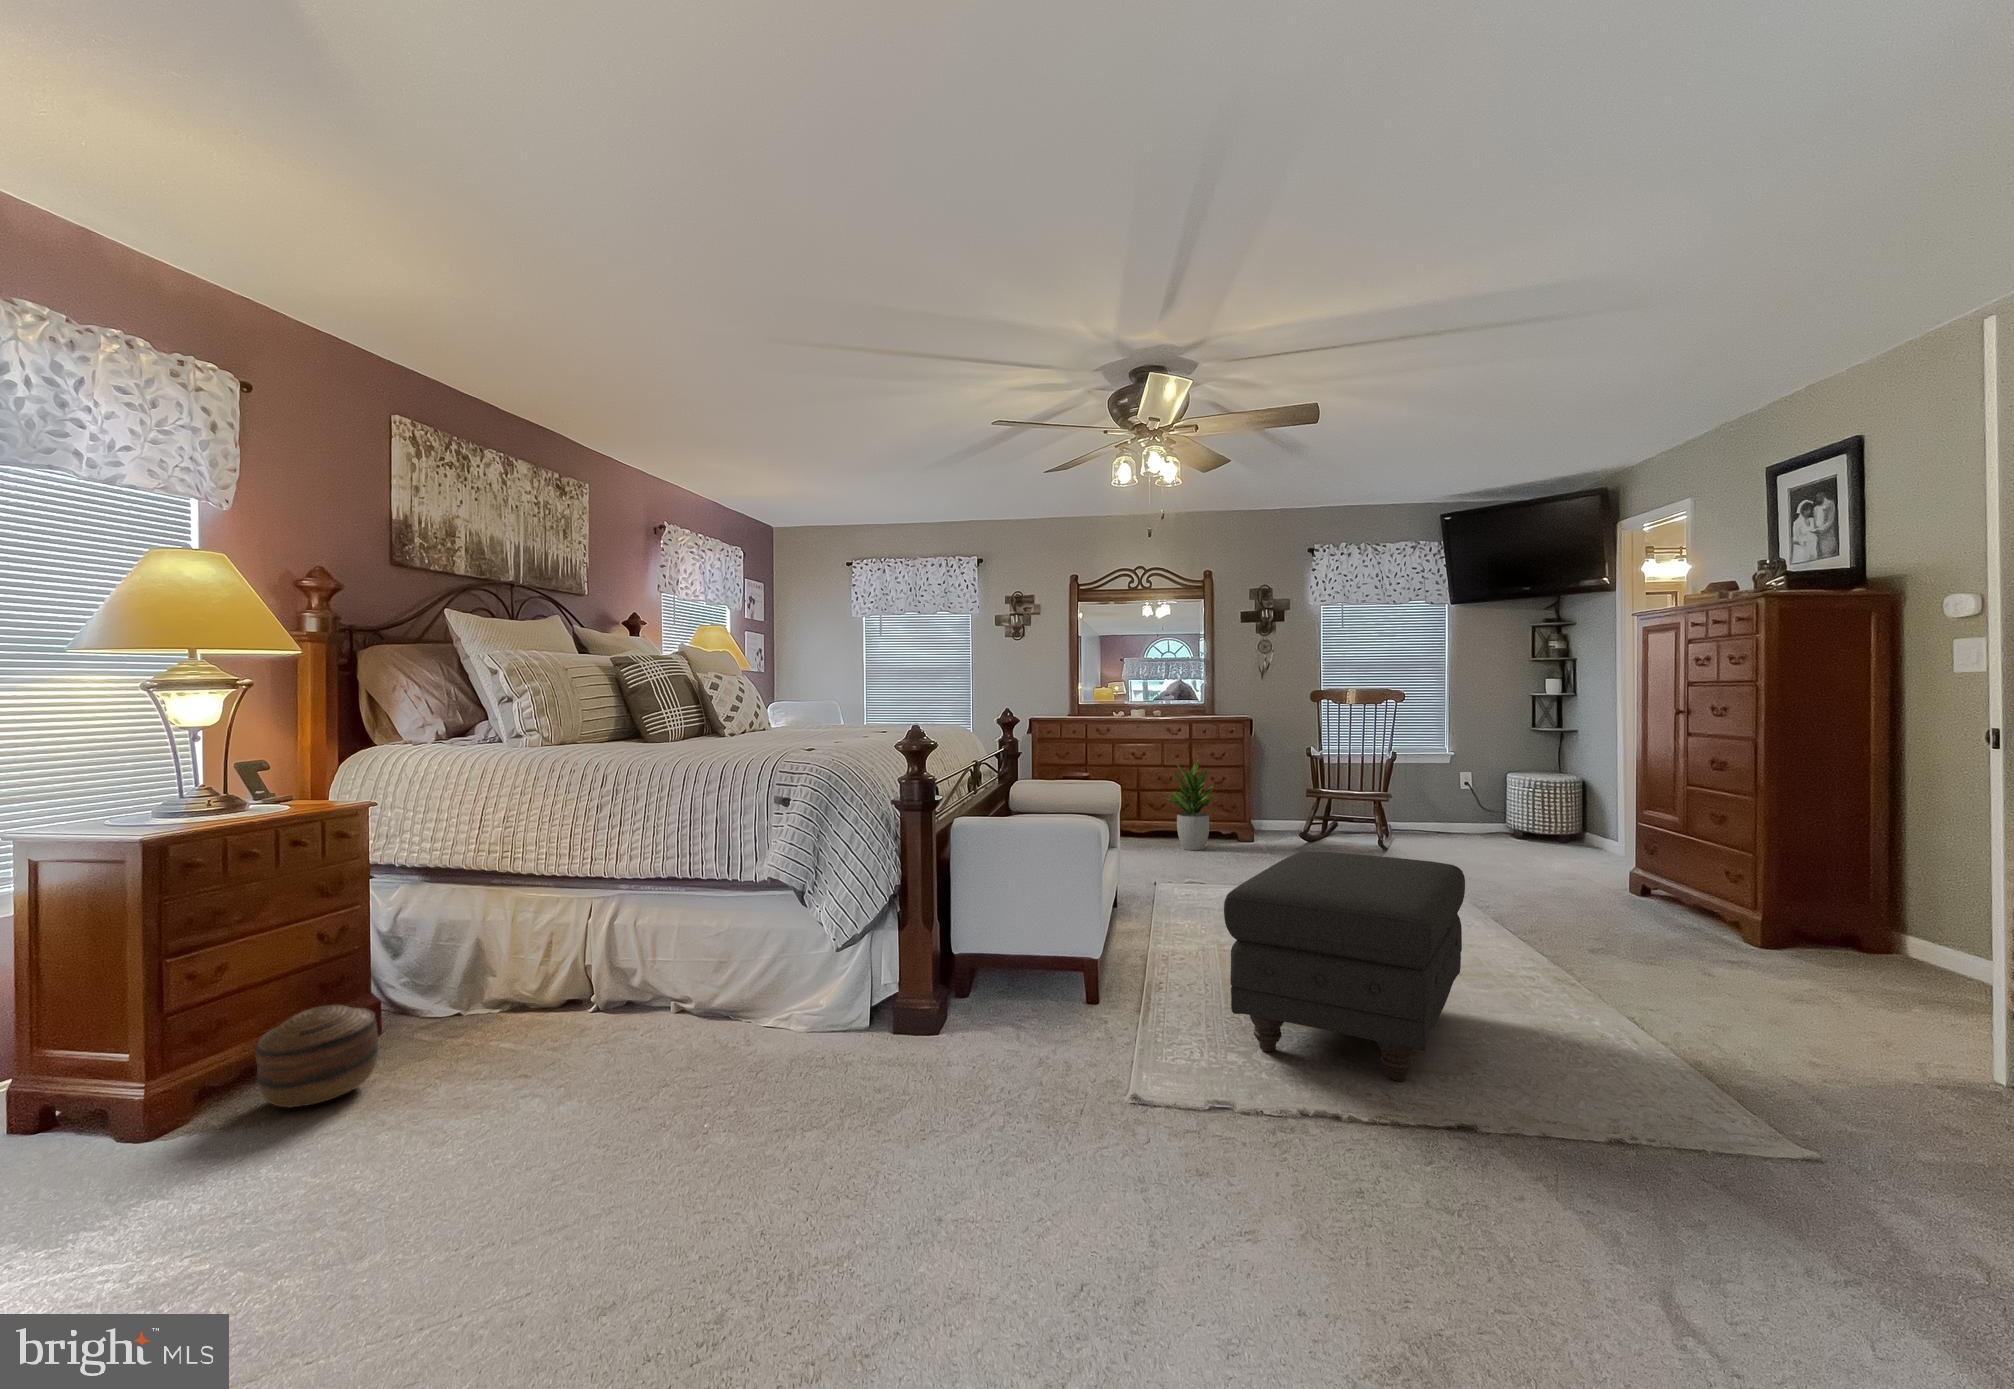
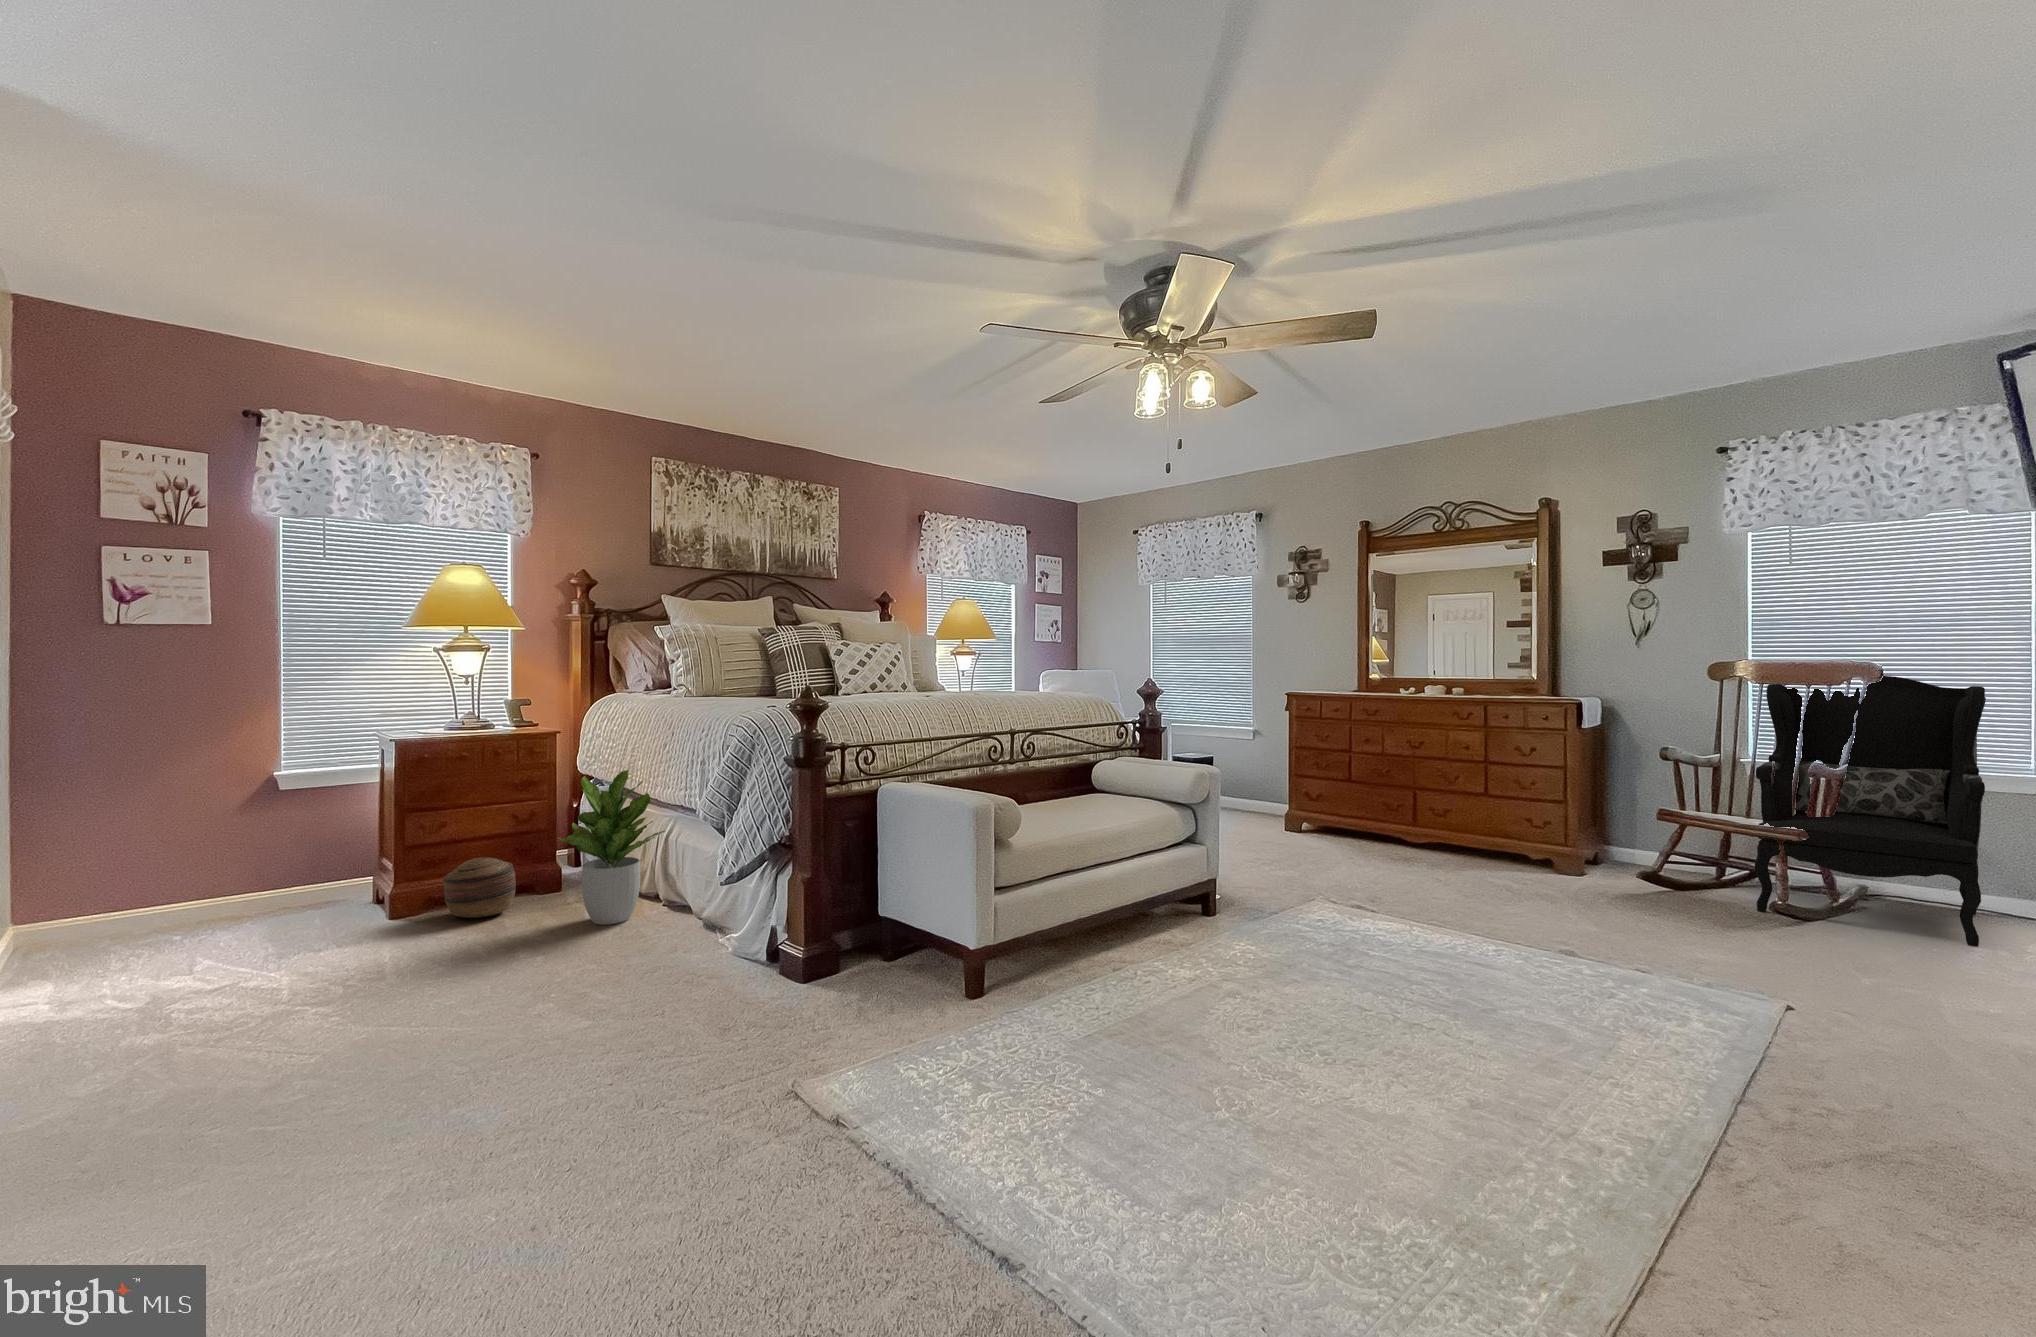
armchair: none [1342,698,1467,853] -> present [1755,676,1986,947]
potted plant: present [1164,759,1219,850] -> present [558,770,665,925]
ottoman: present [1224,851,1465,1081] -> none [972,866,1365,1167]

